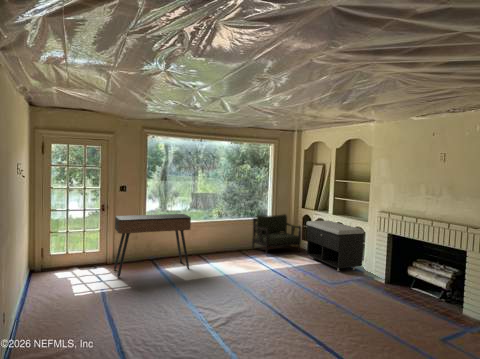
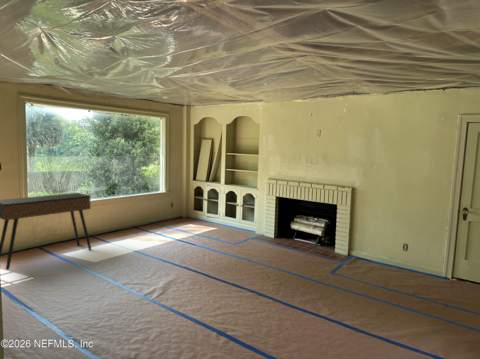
armchair: present [252,214,301,255] -> none [149,187,196,228]
storage bench: present [306,221,364,271] -> none [203,190,254,234]

